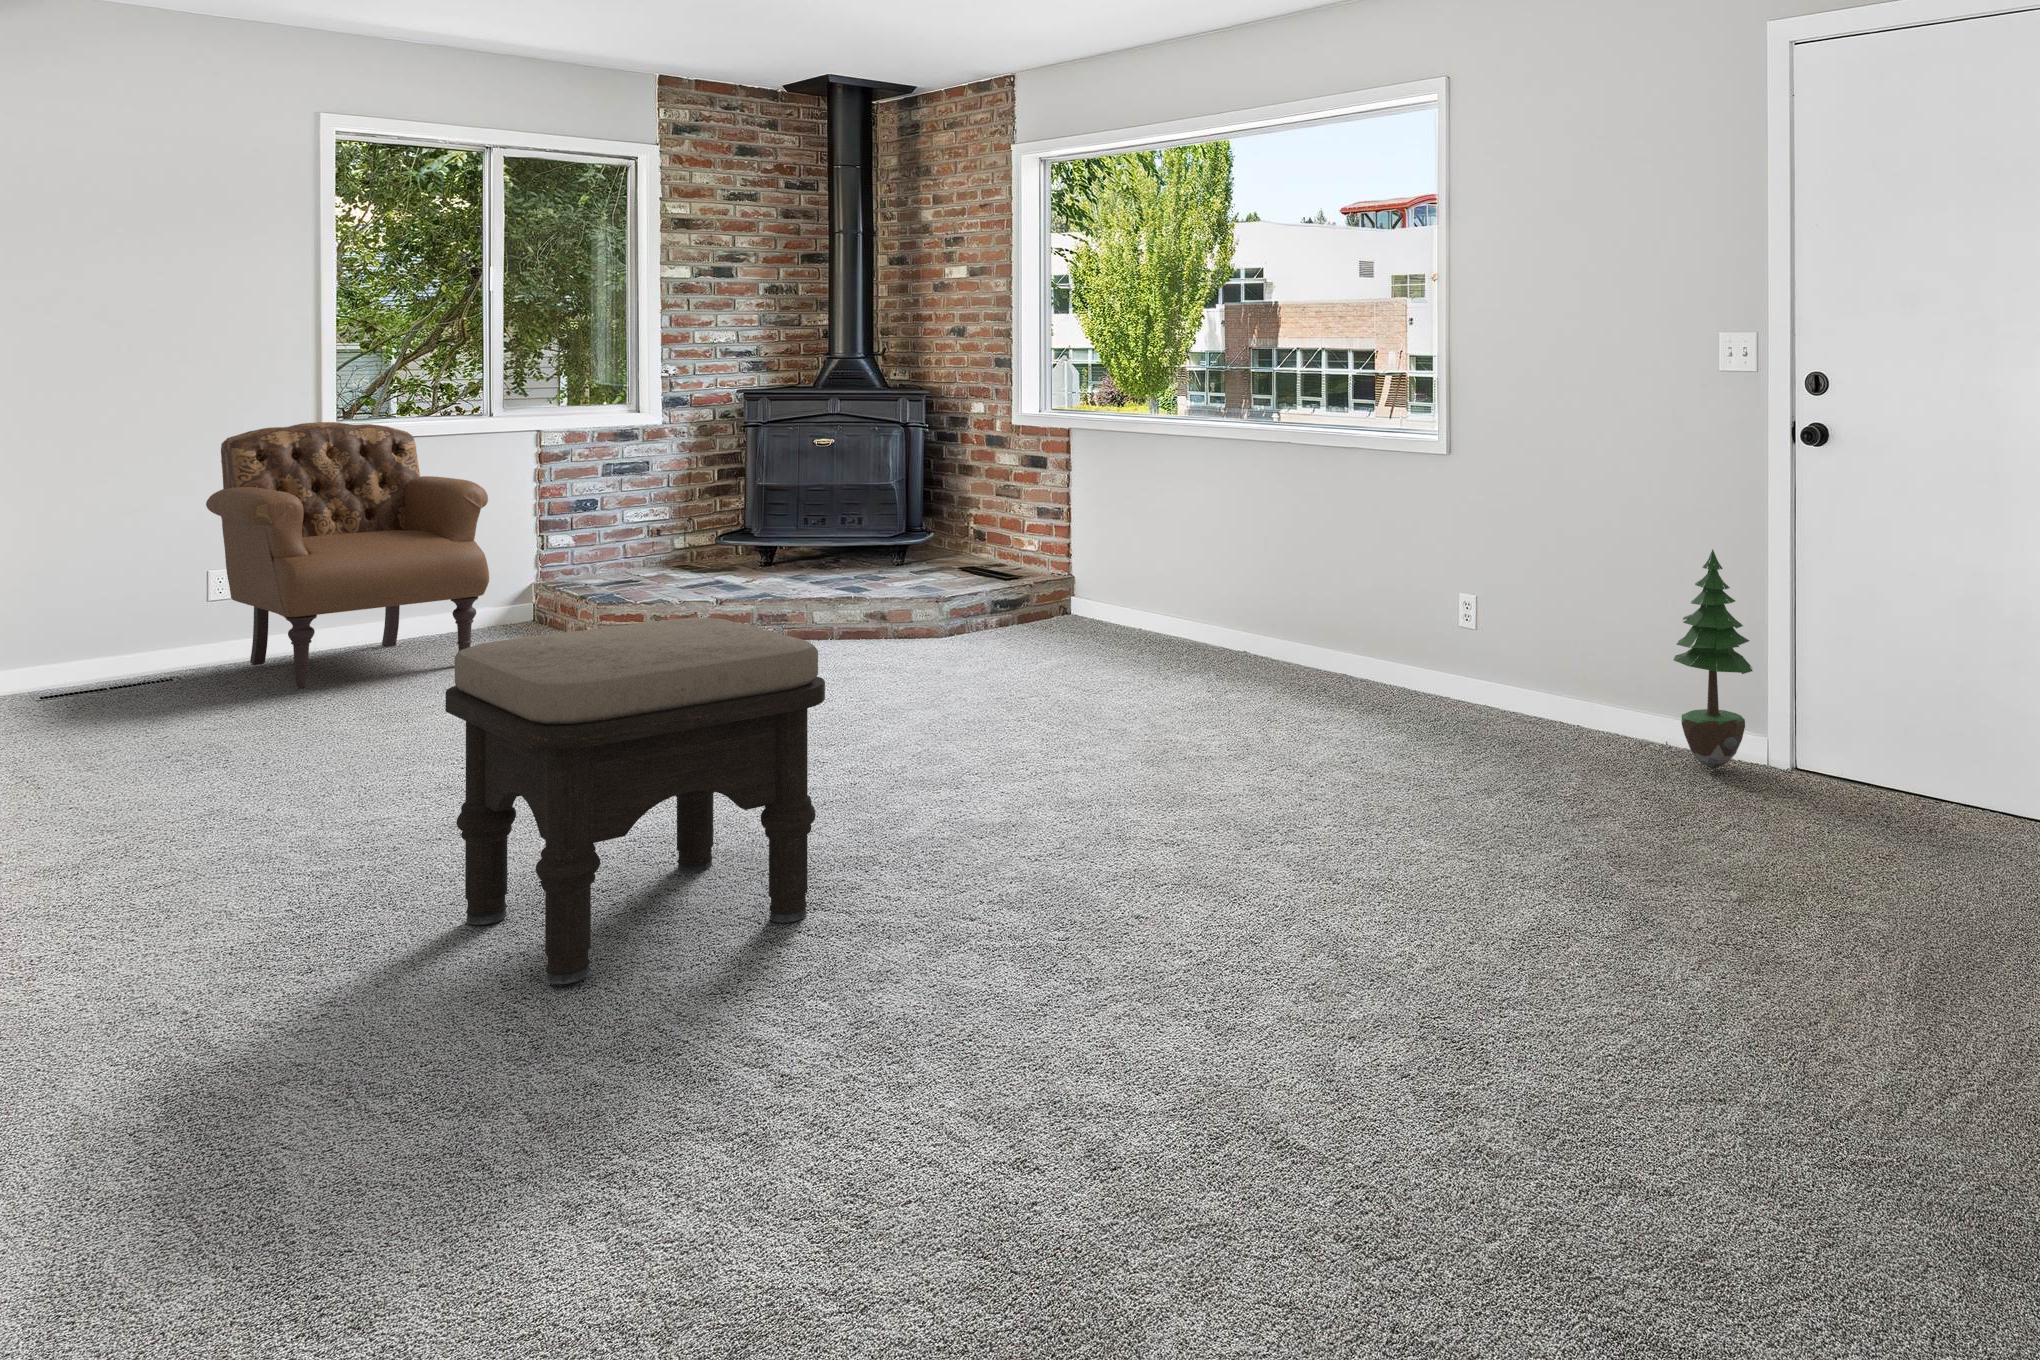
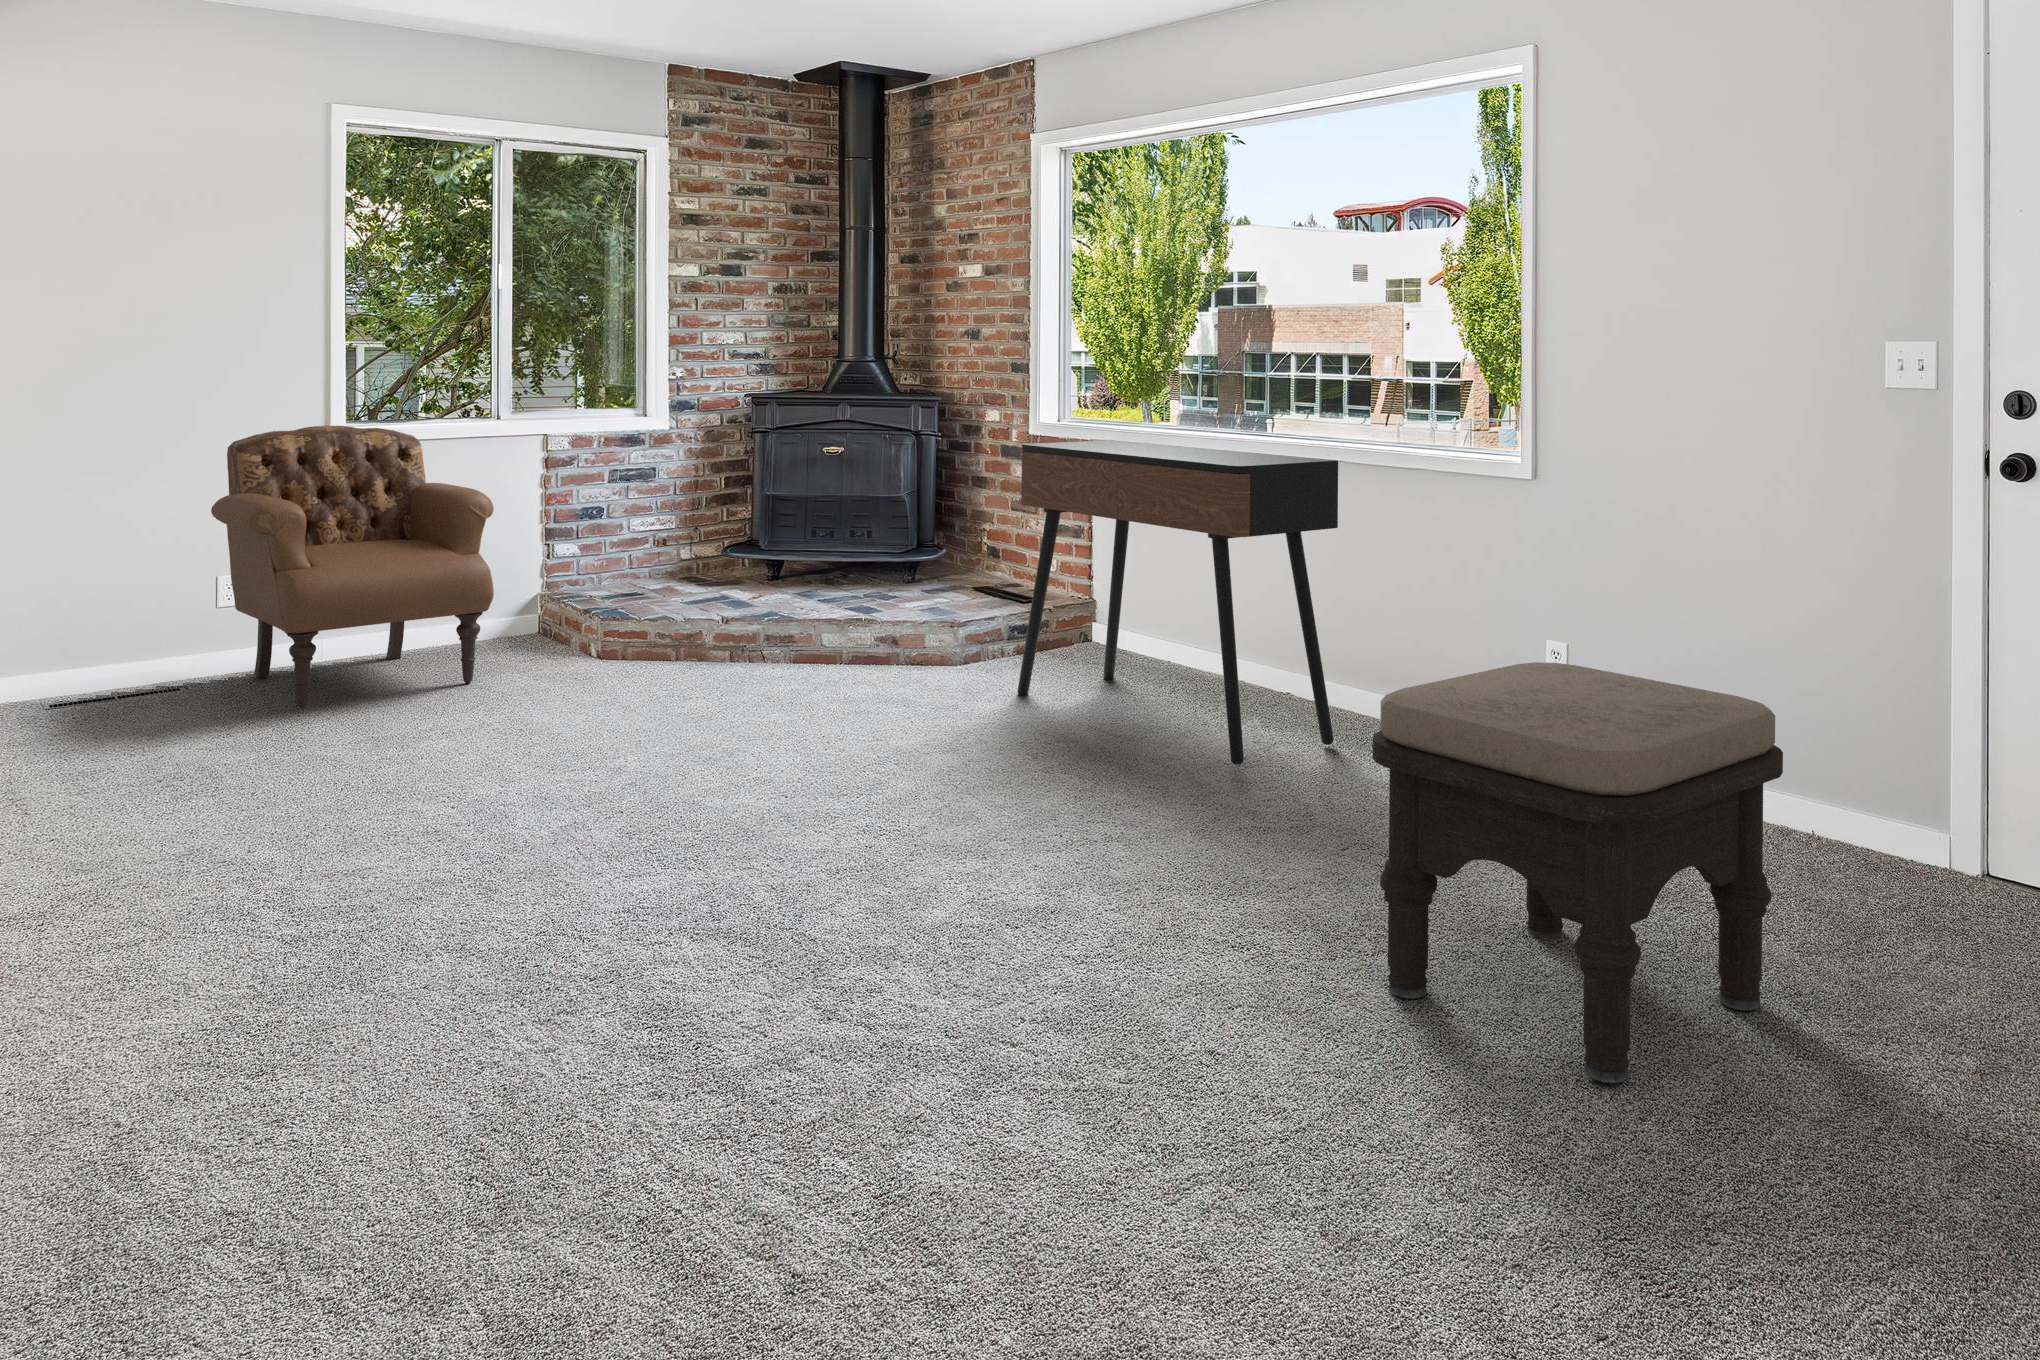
console table: none [995,424,1281,709] -> present [1017,440,1338,765]
potted tree: present [1673,549,1753,769] -> none [1811,610,1910,867]
ottoman: present [445,618,825,984] -> present [1373,662,1783,1083]

